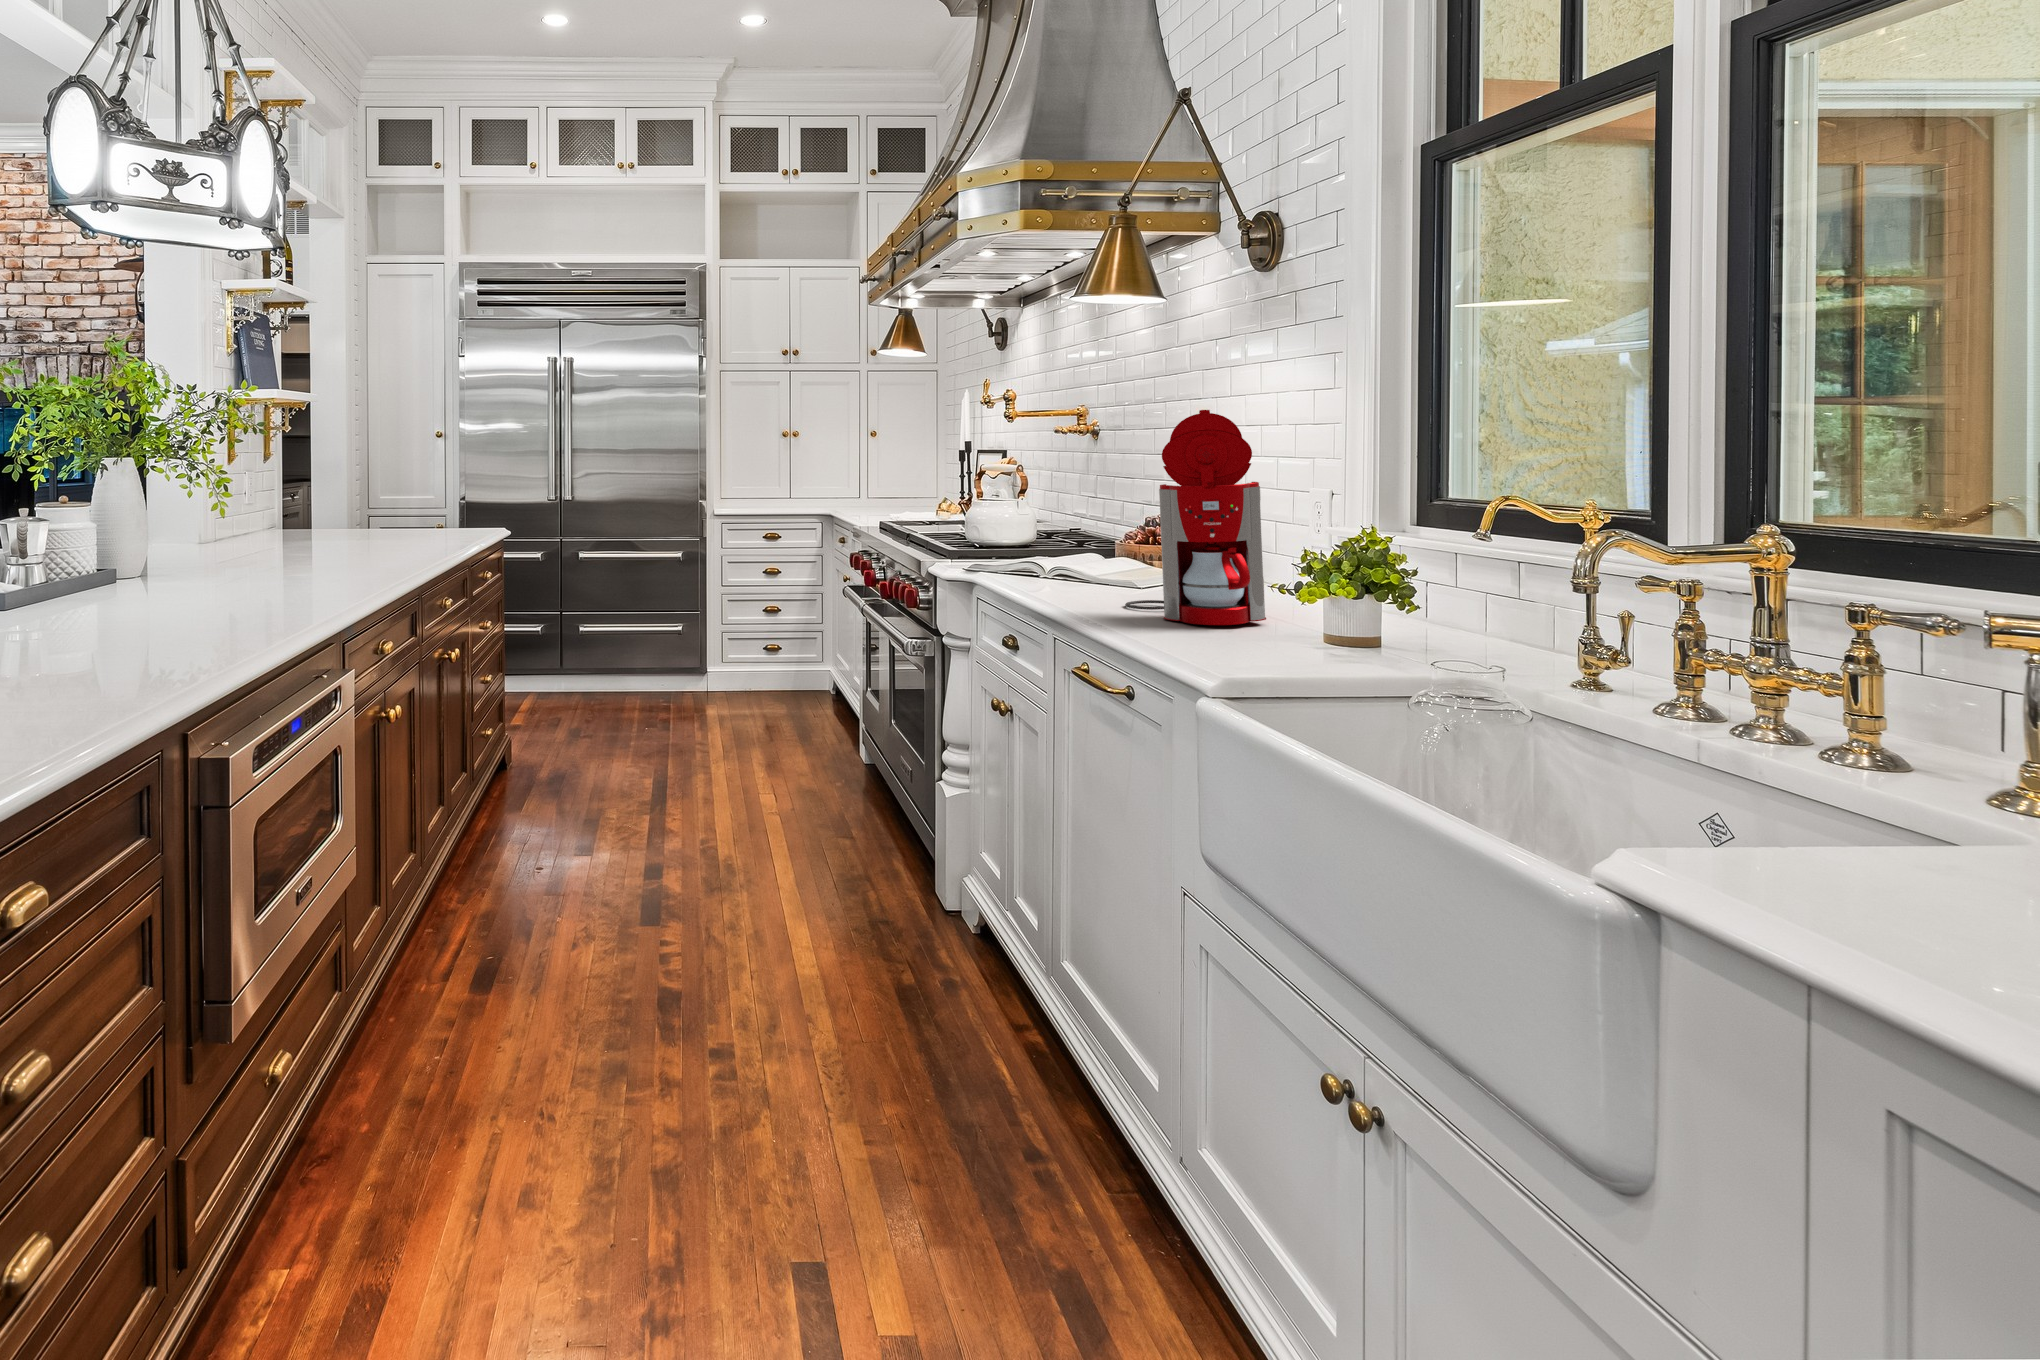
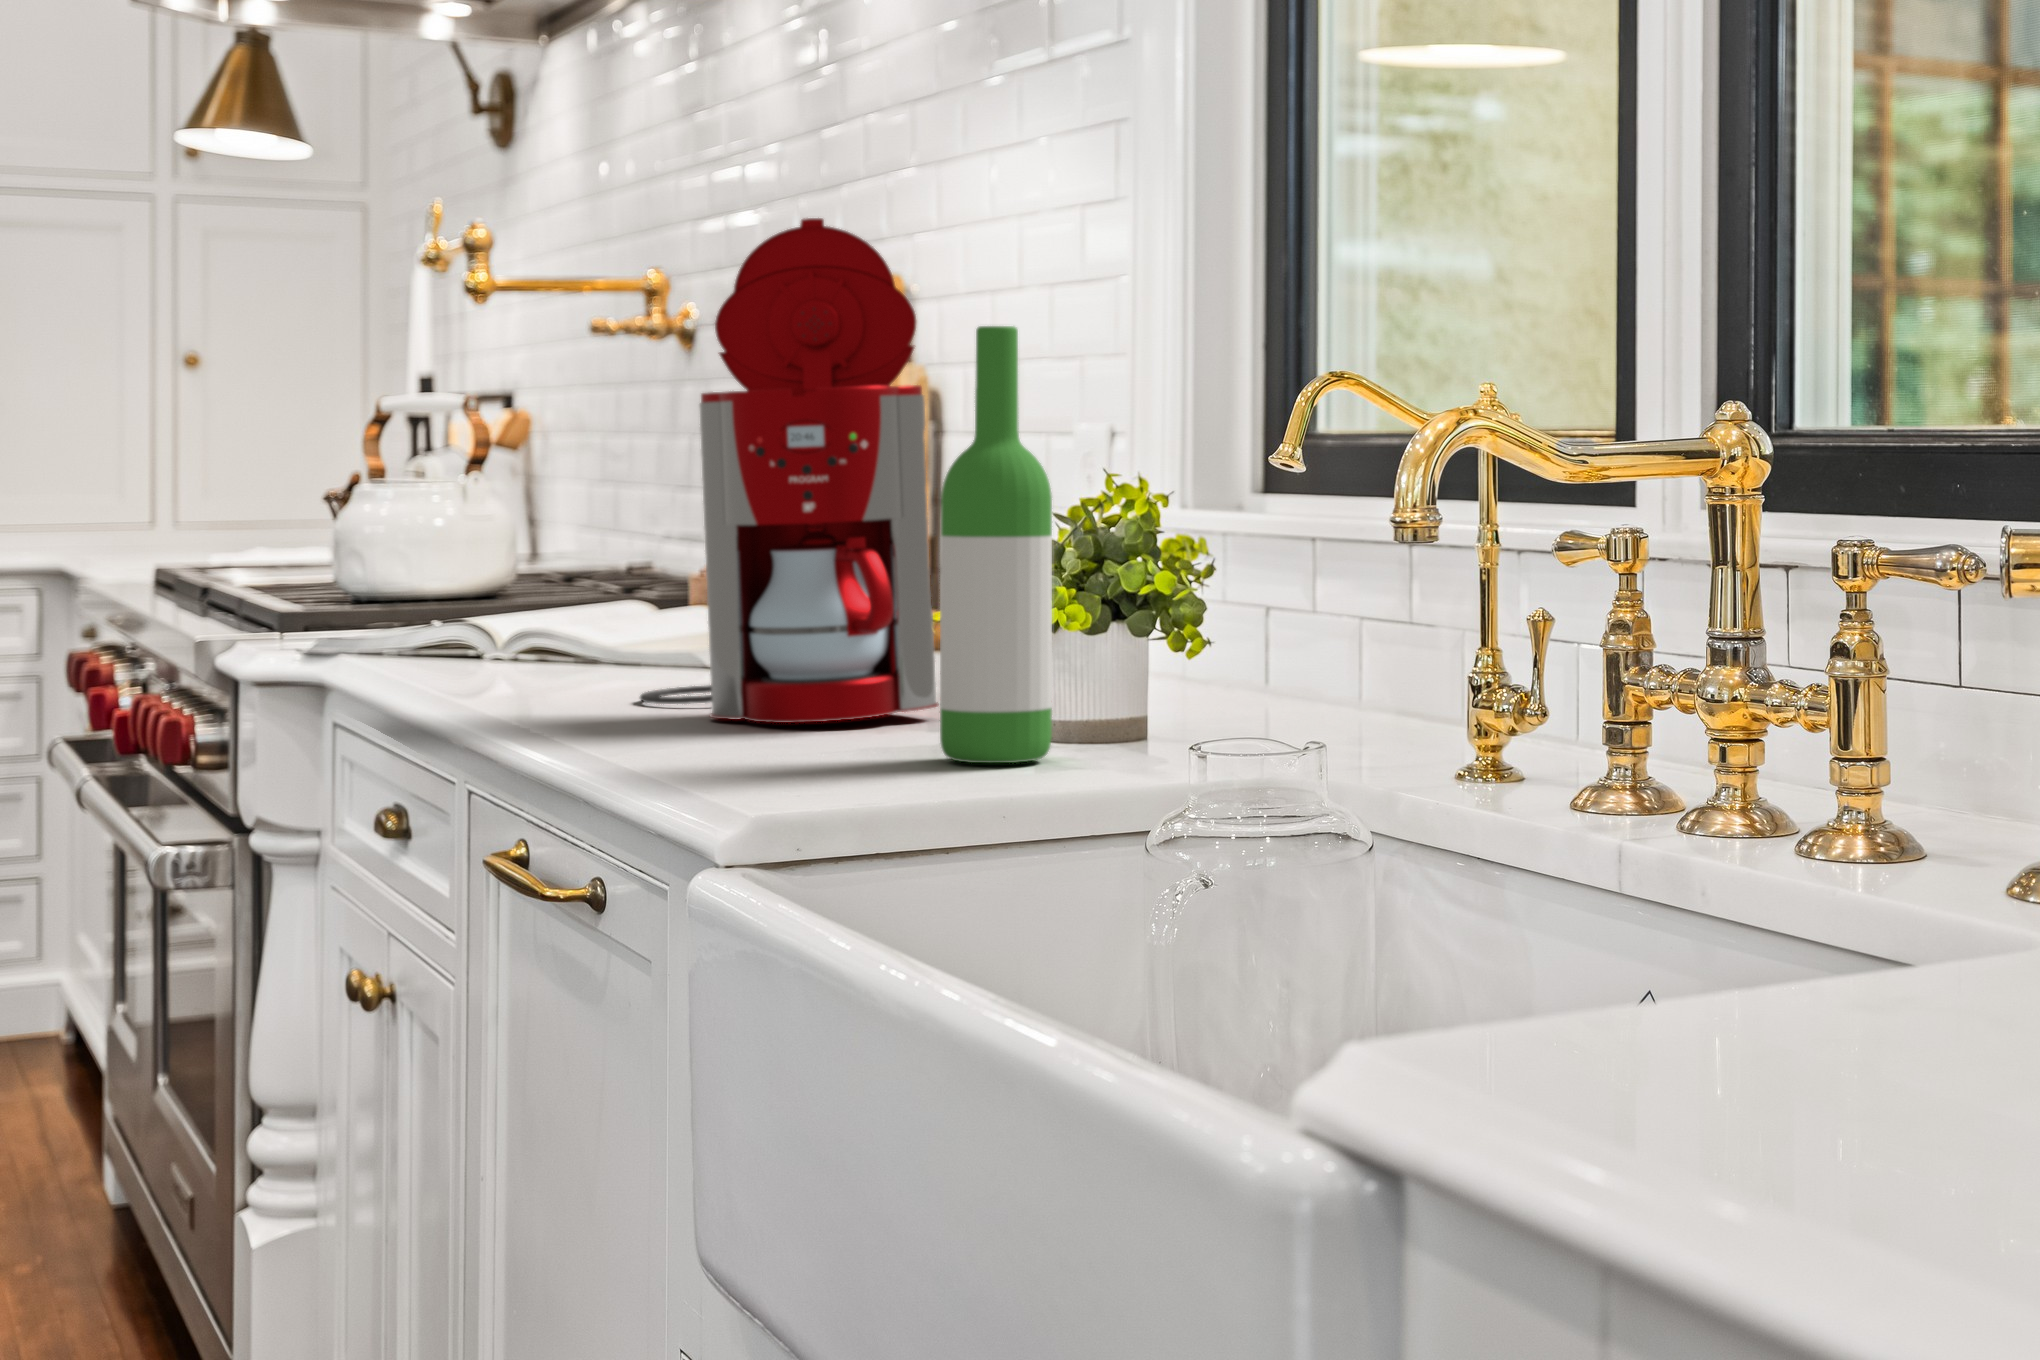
wine bottle: none [1287,466,1341,656] -> present [940,326,1052,763]

